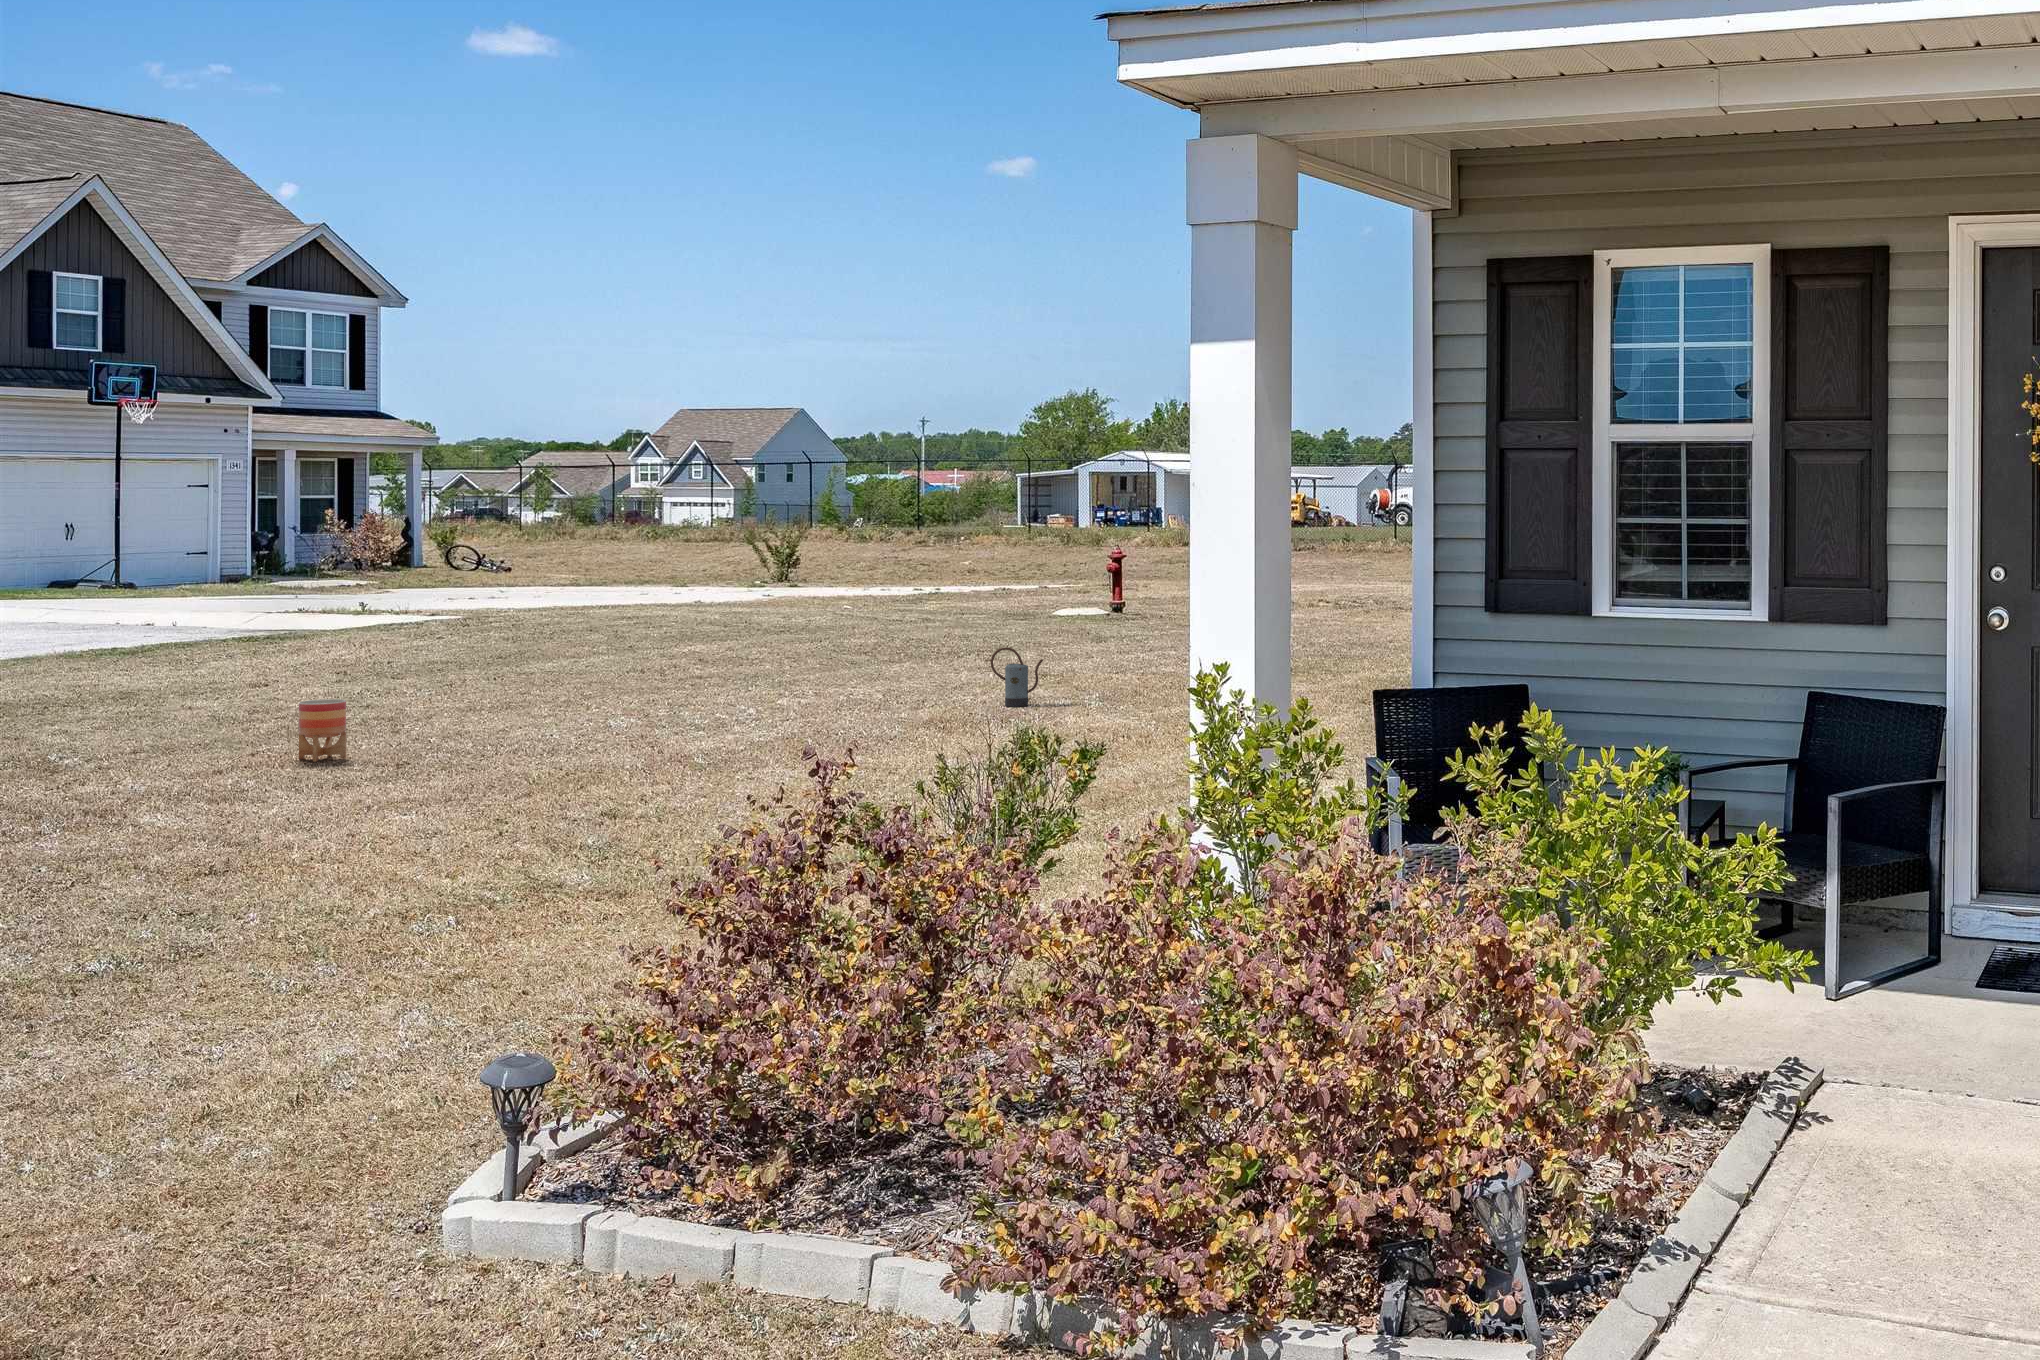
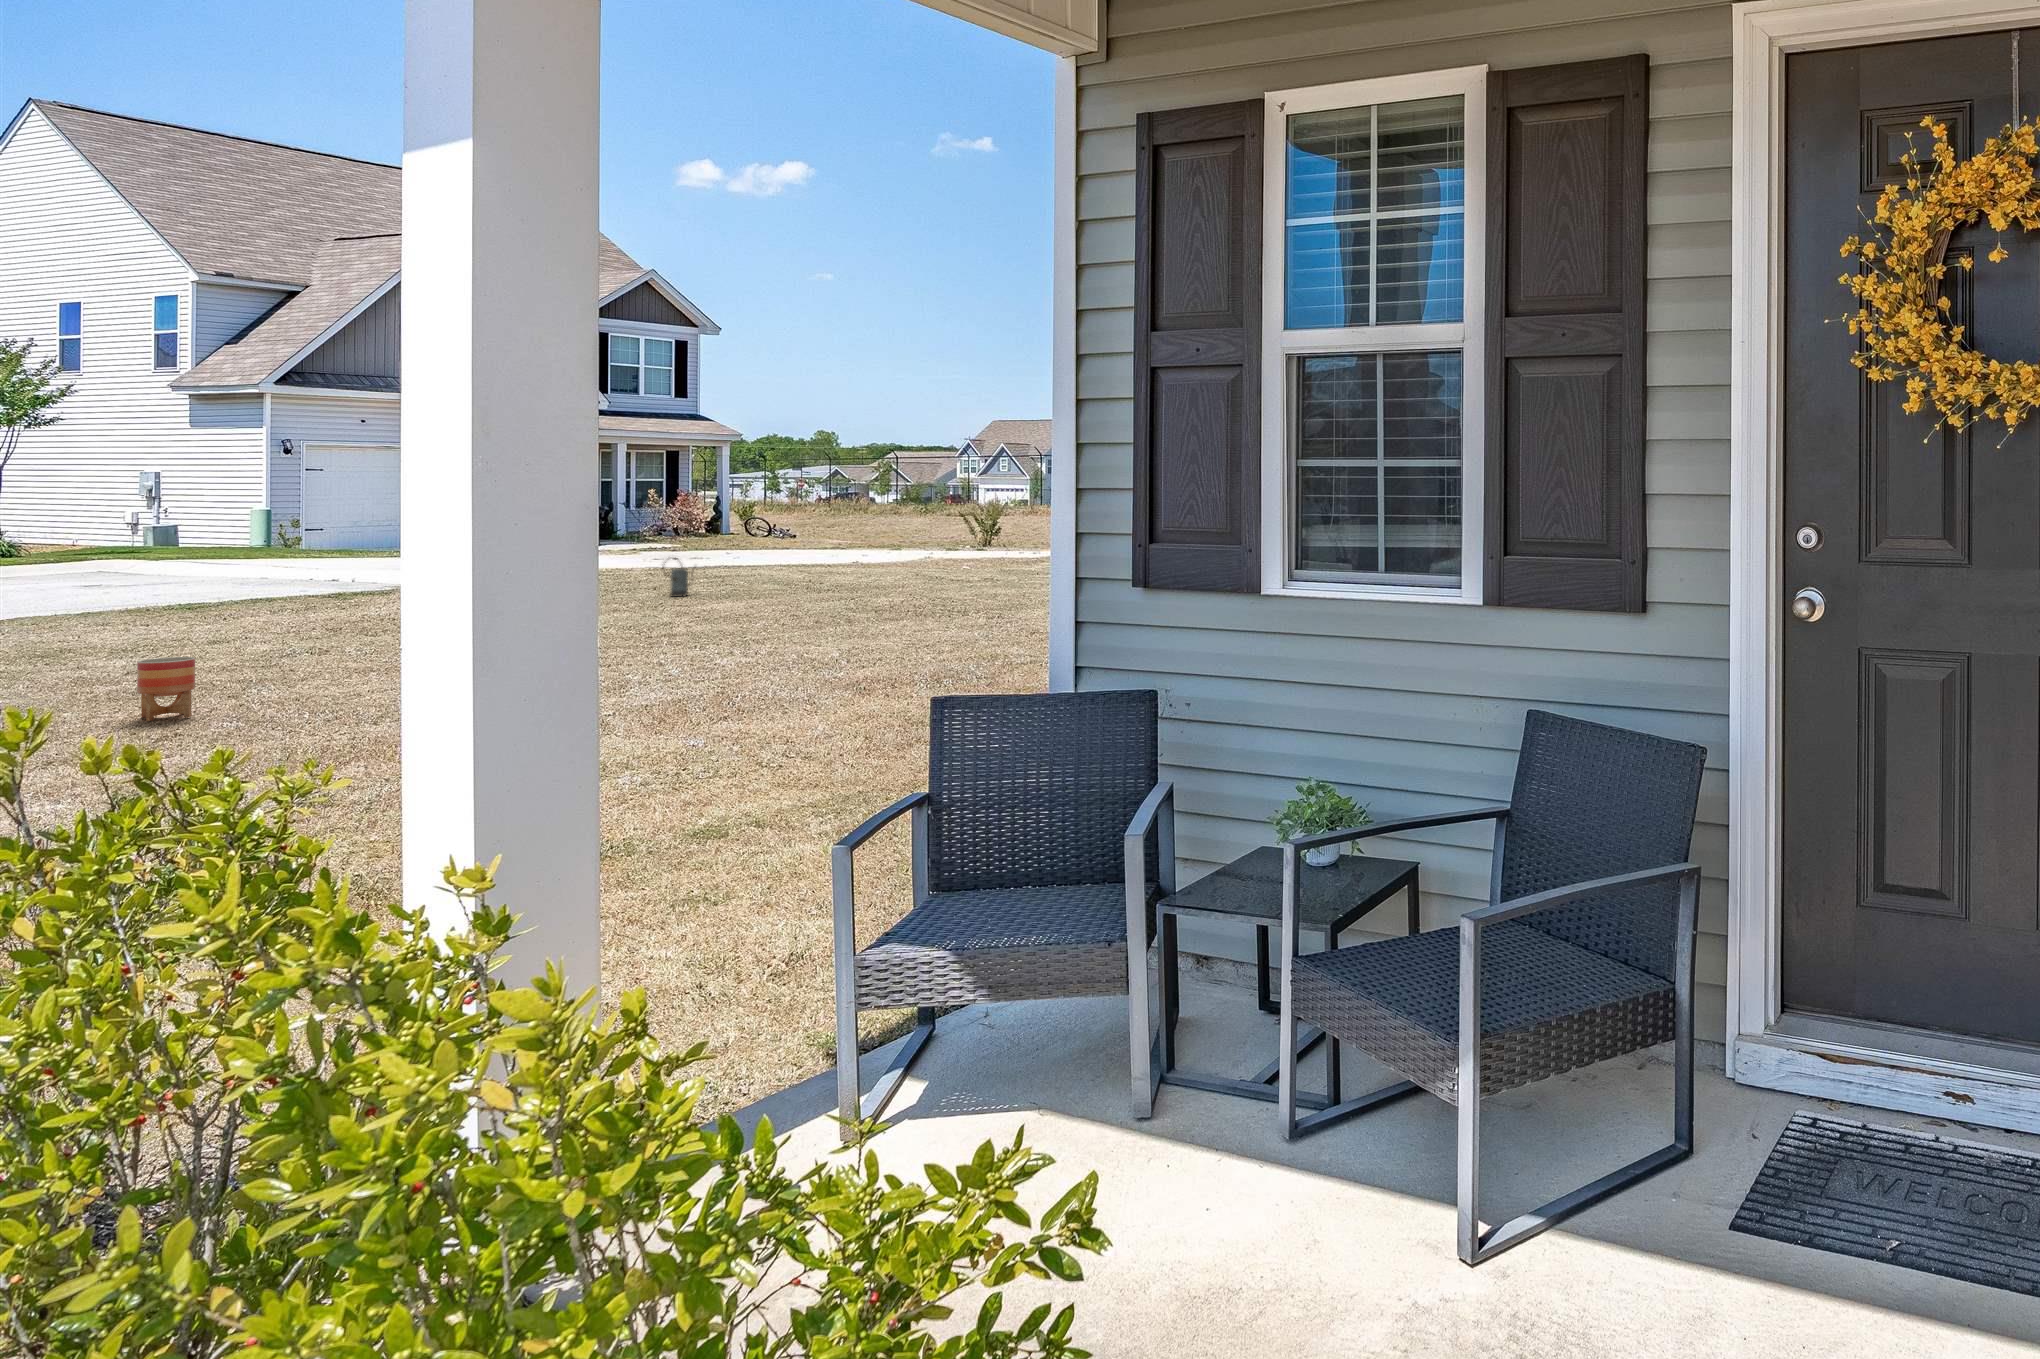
watering can: present [991,647,1043,707] -> present [665,562,689,597]

